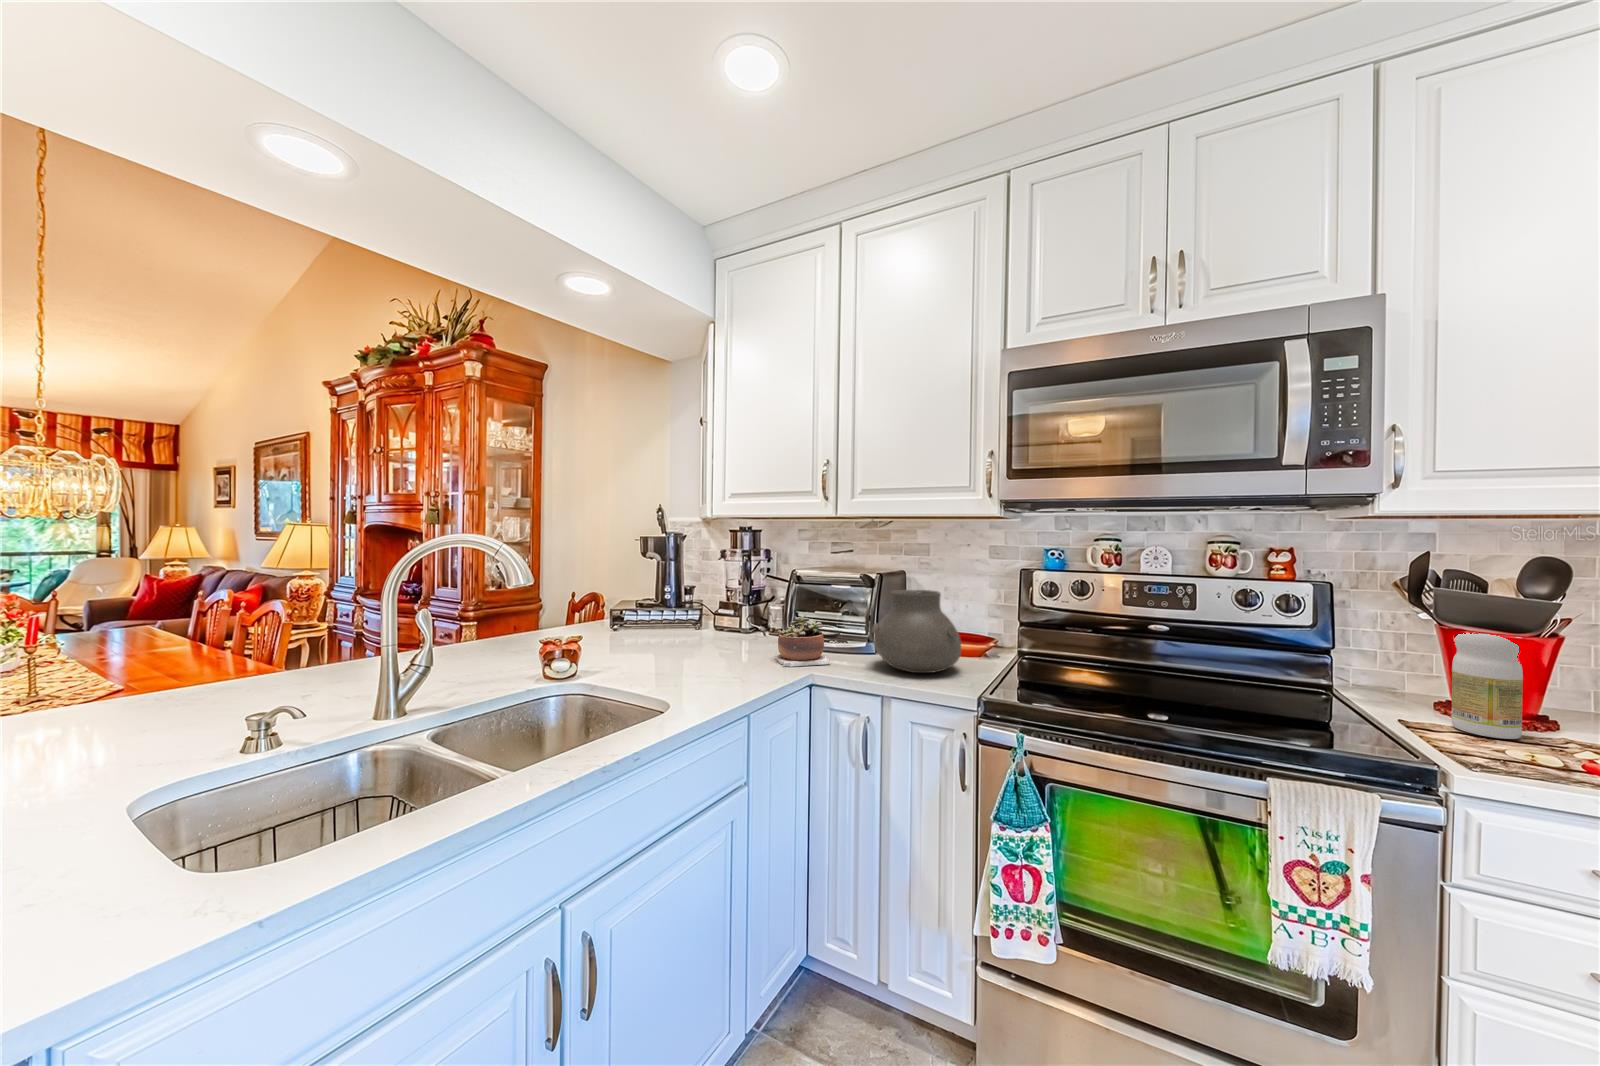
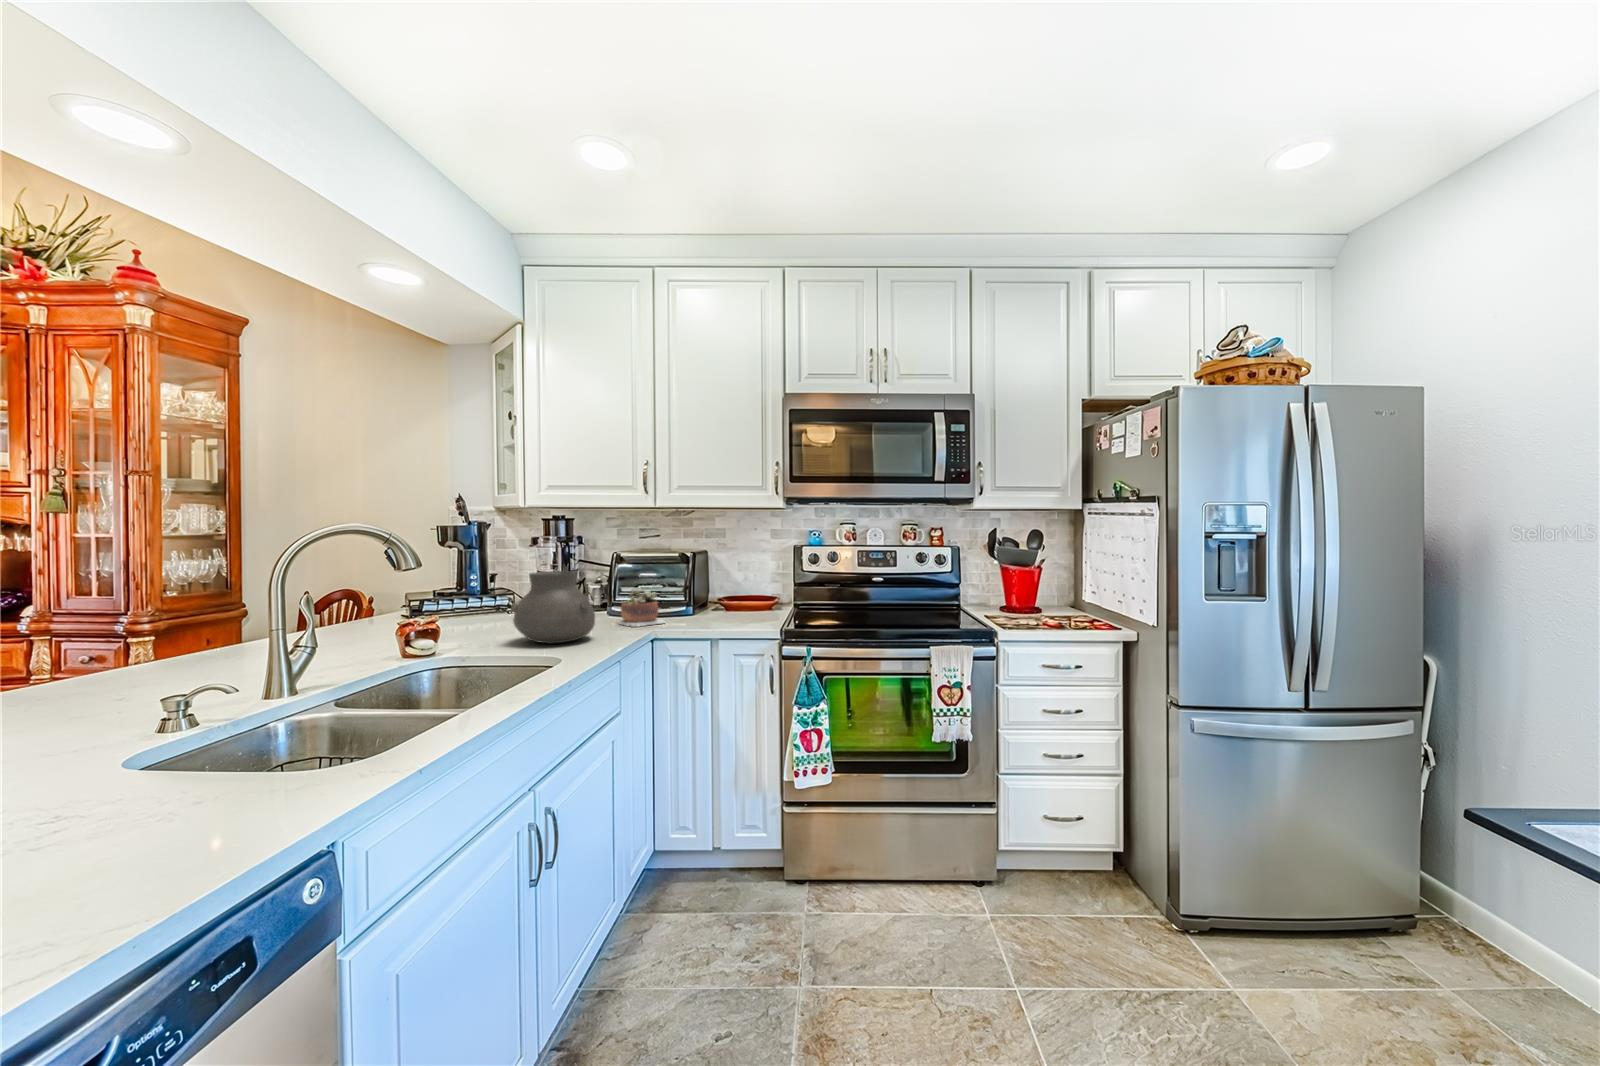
vase: present [872,590,961,673] -> present [511,571,595,643]
bottle: present [1451,633,1523,739] -> none [1006,551,1030,621]

